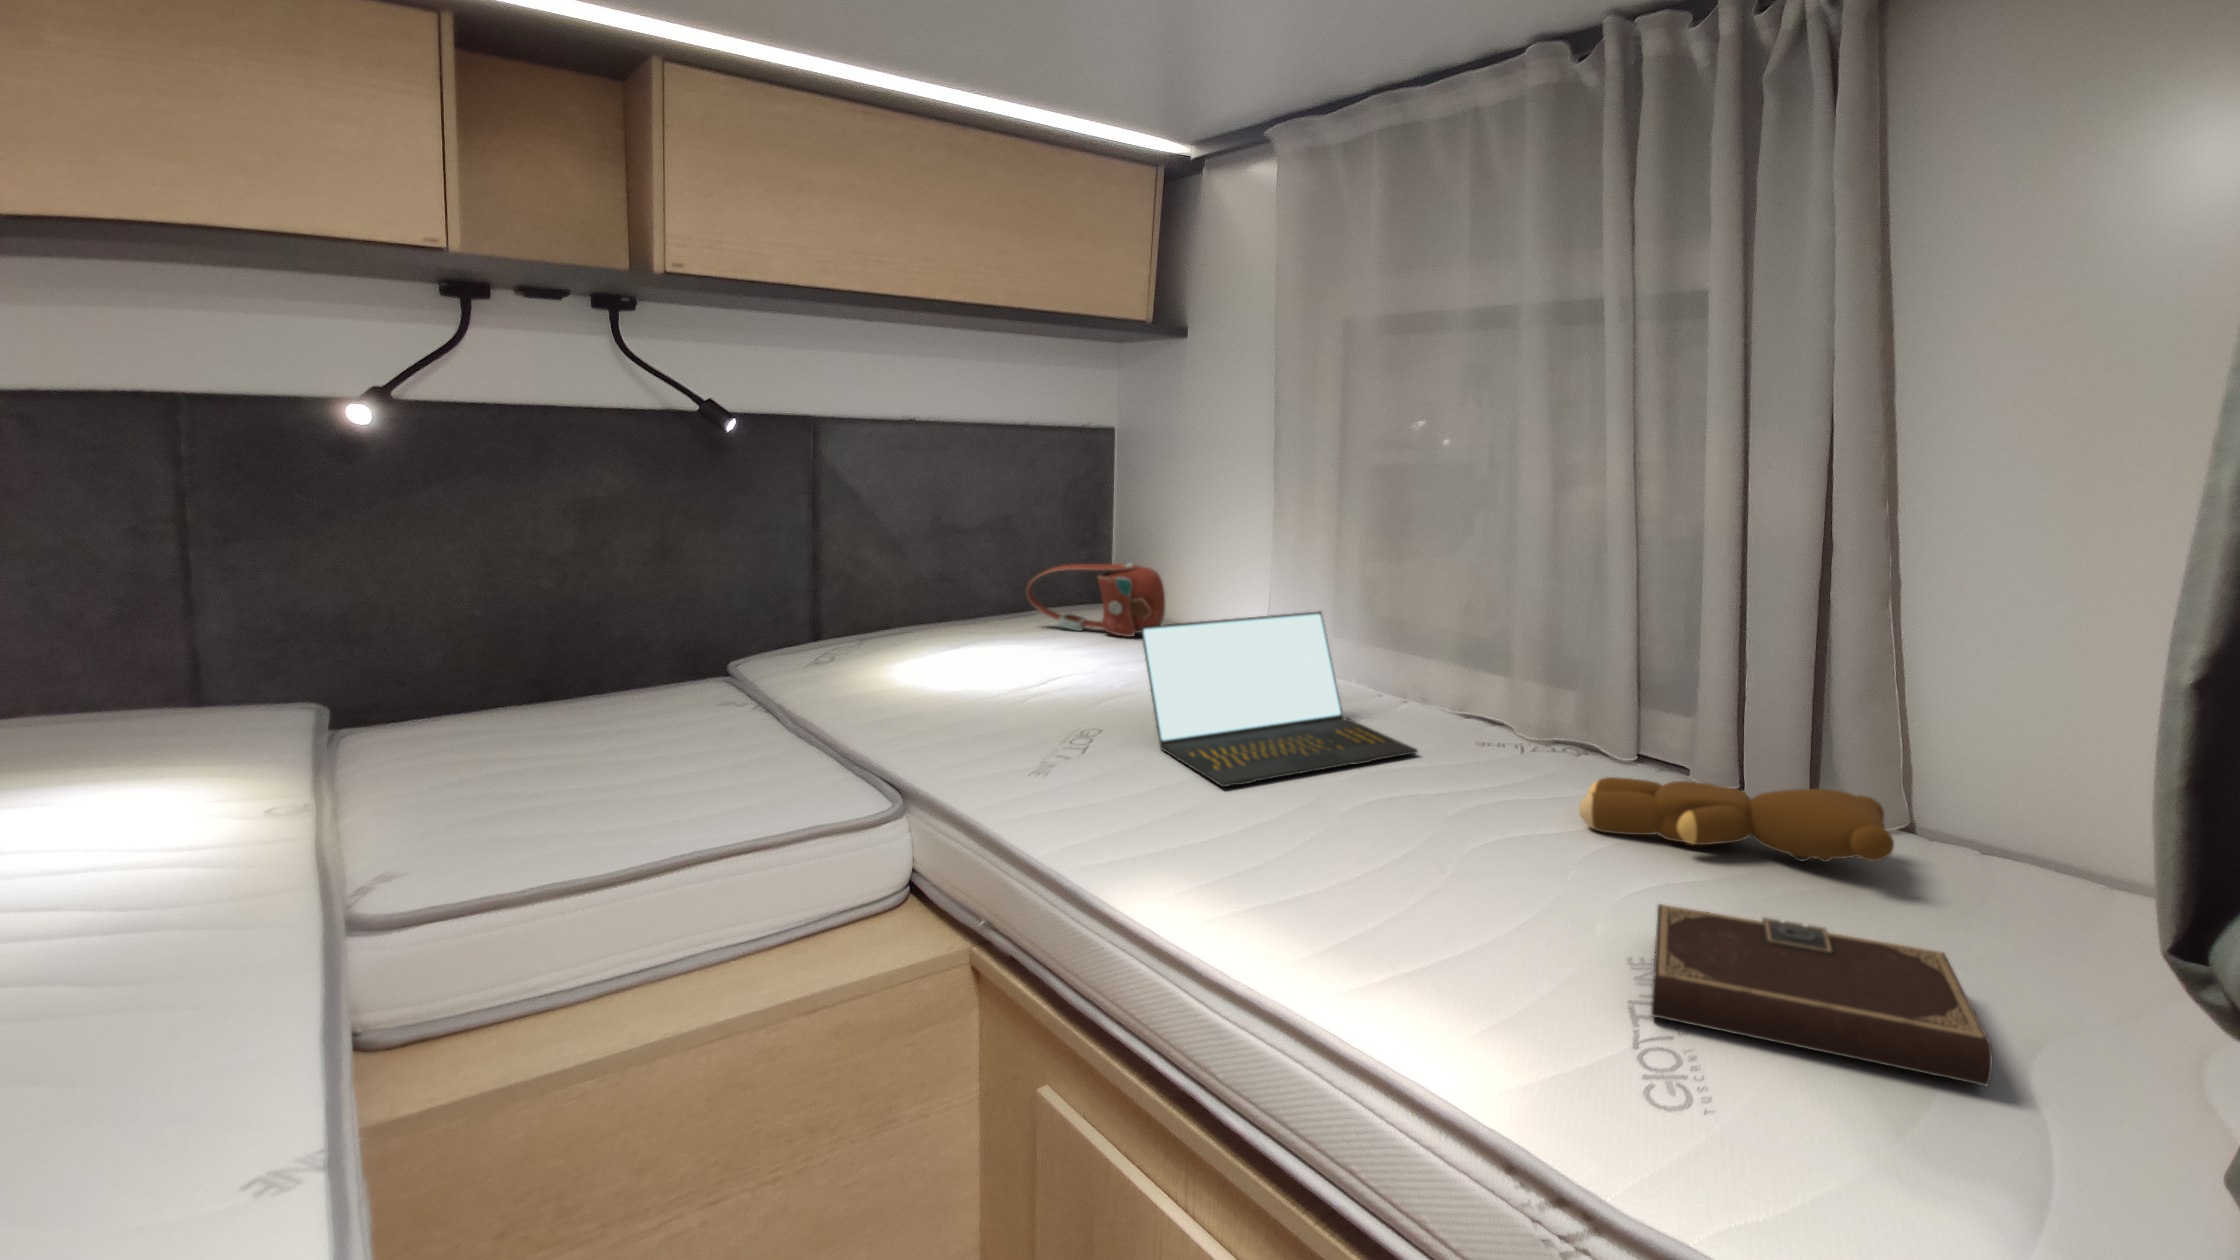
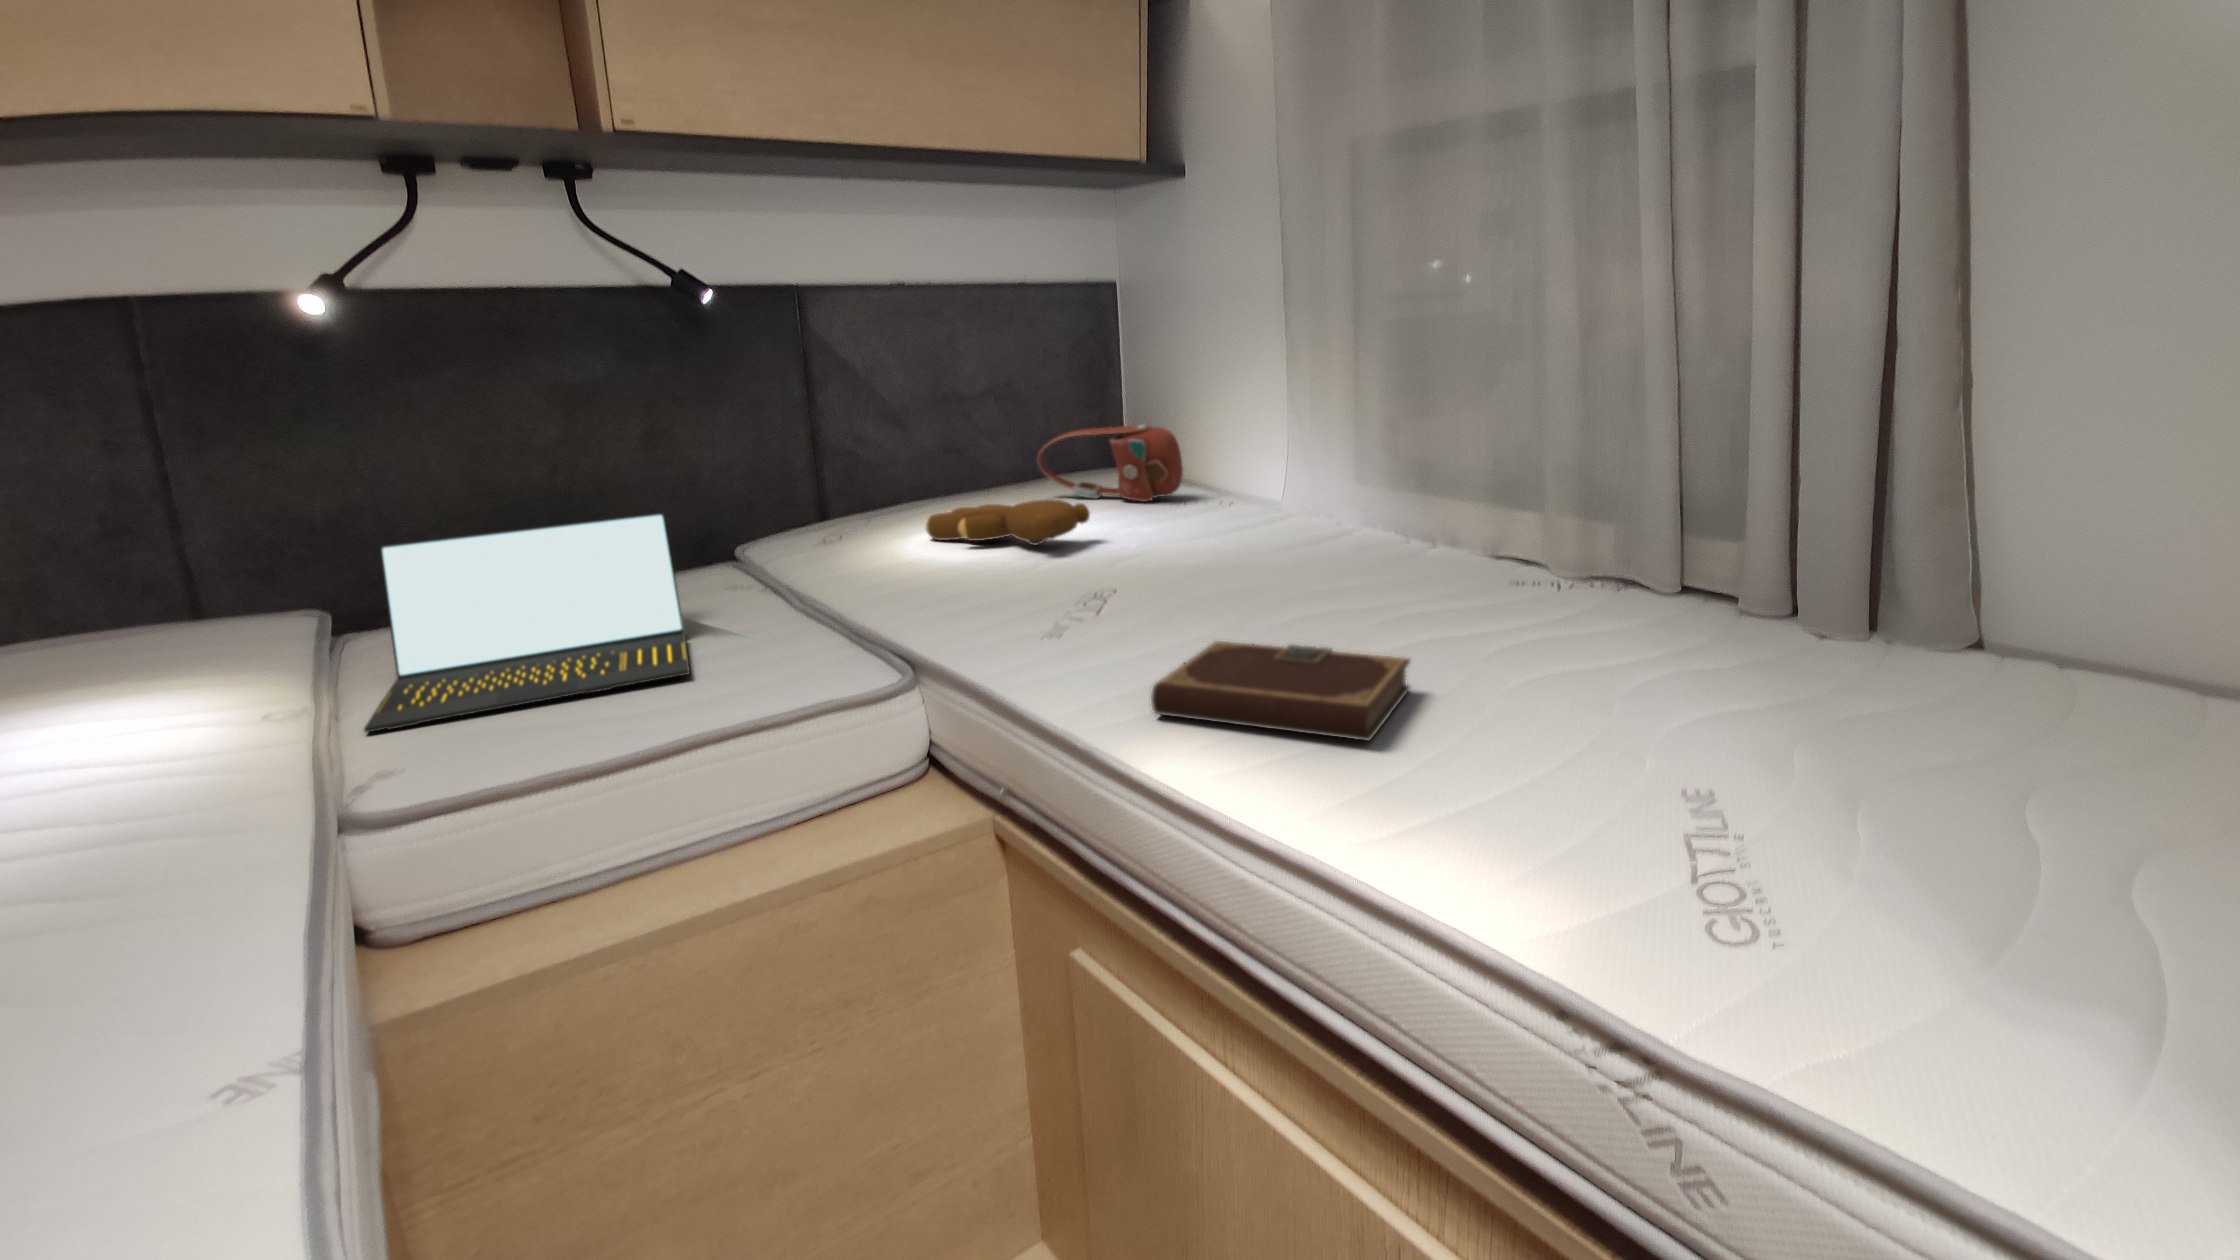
laptop: present [1140,611,1418,787] -> present [364,512,690,733]
teddy bear: present [1579,777,1894,862] -> present [925,499,1090,545]
notebook: present [1651,904,1992,1086] -> present [1151,641,1410,741]

